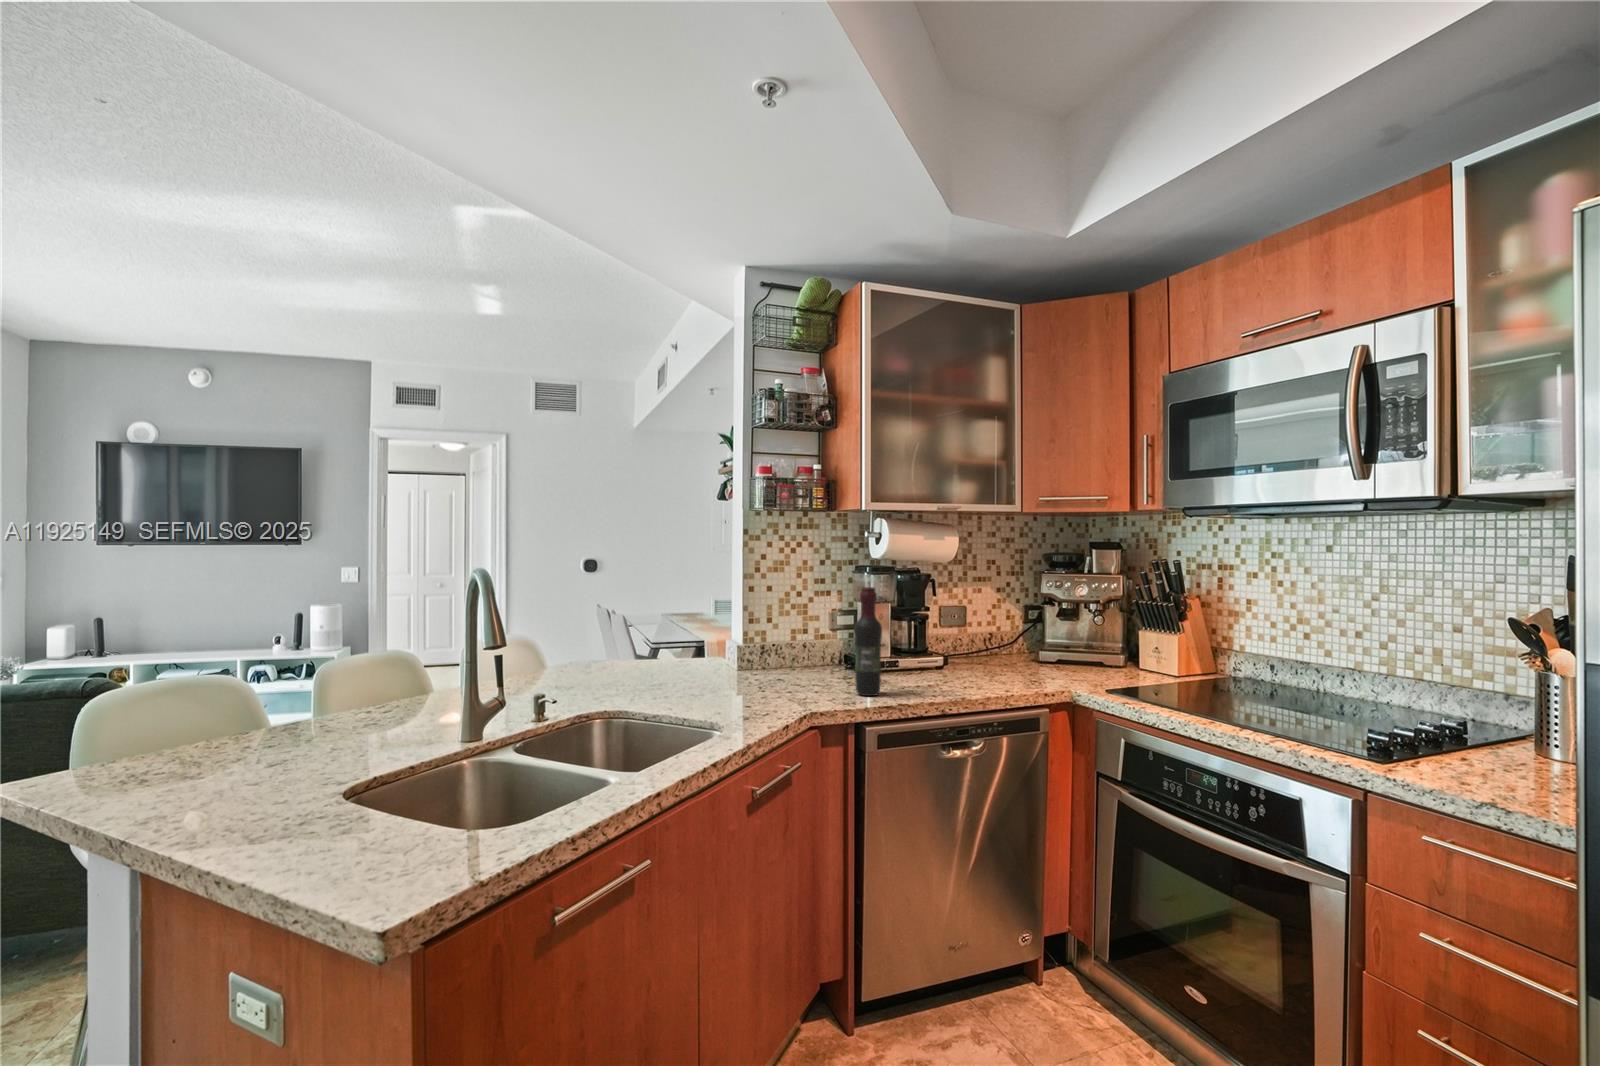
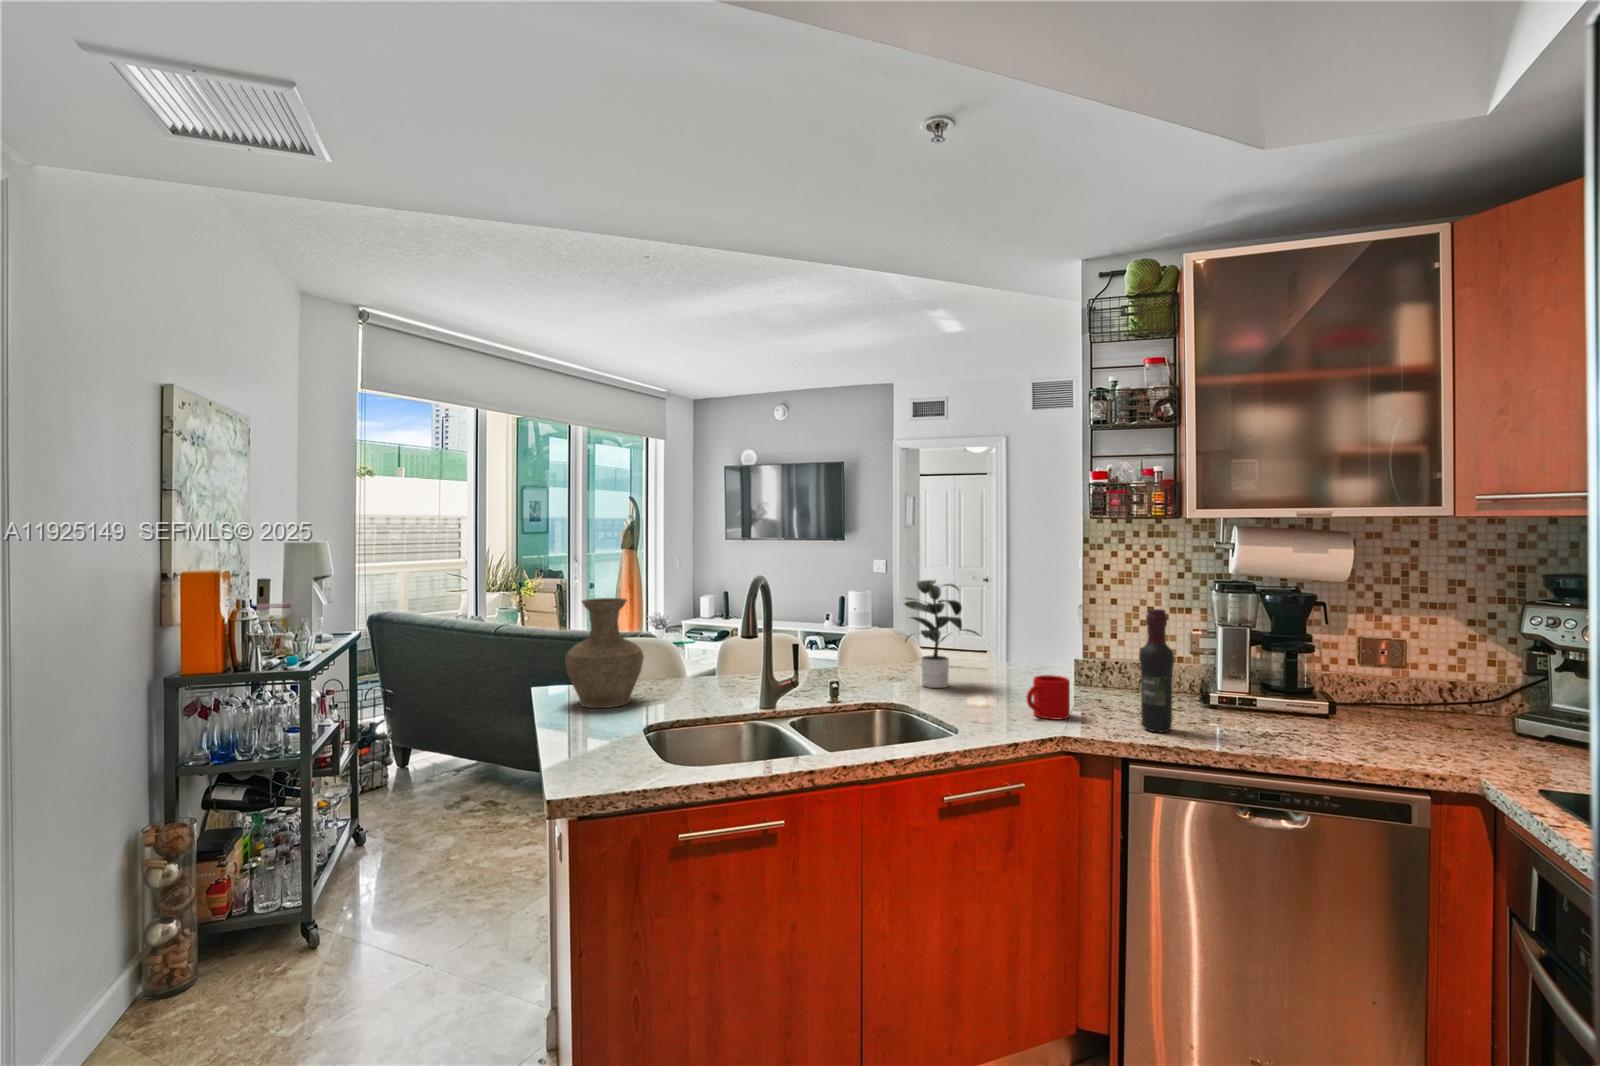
potted plant: none [570,570,684,690] -> present [904,580,979,688]
vase: none [104,609,265,793] -> present [565,598,644,708]
mug: none [759,658,792,700] -> present [1027,675,1070,720]

